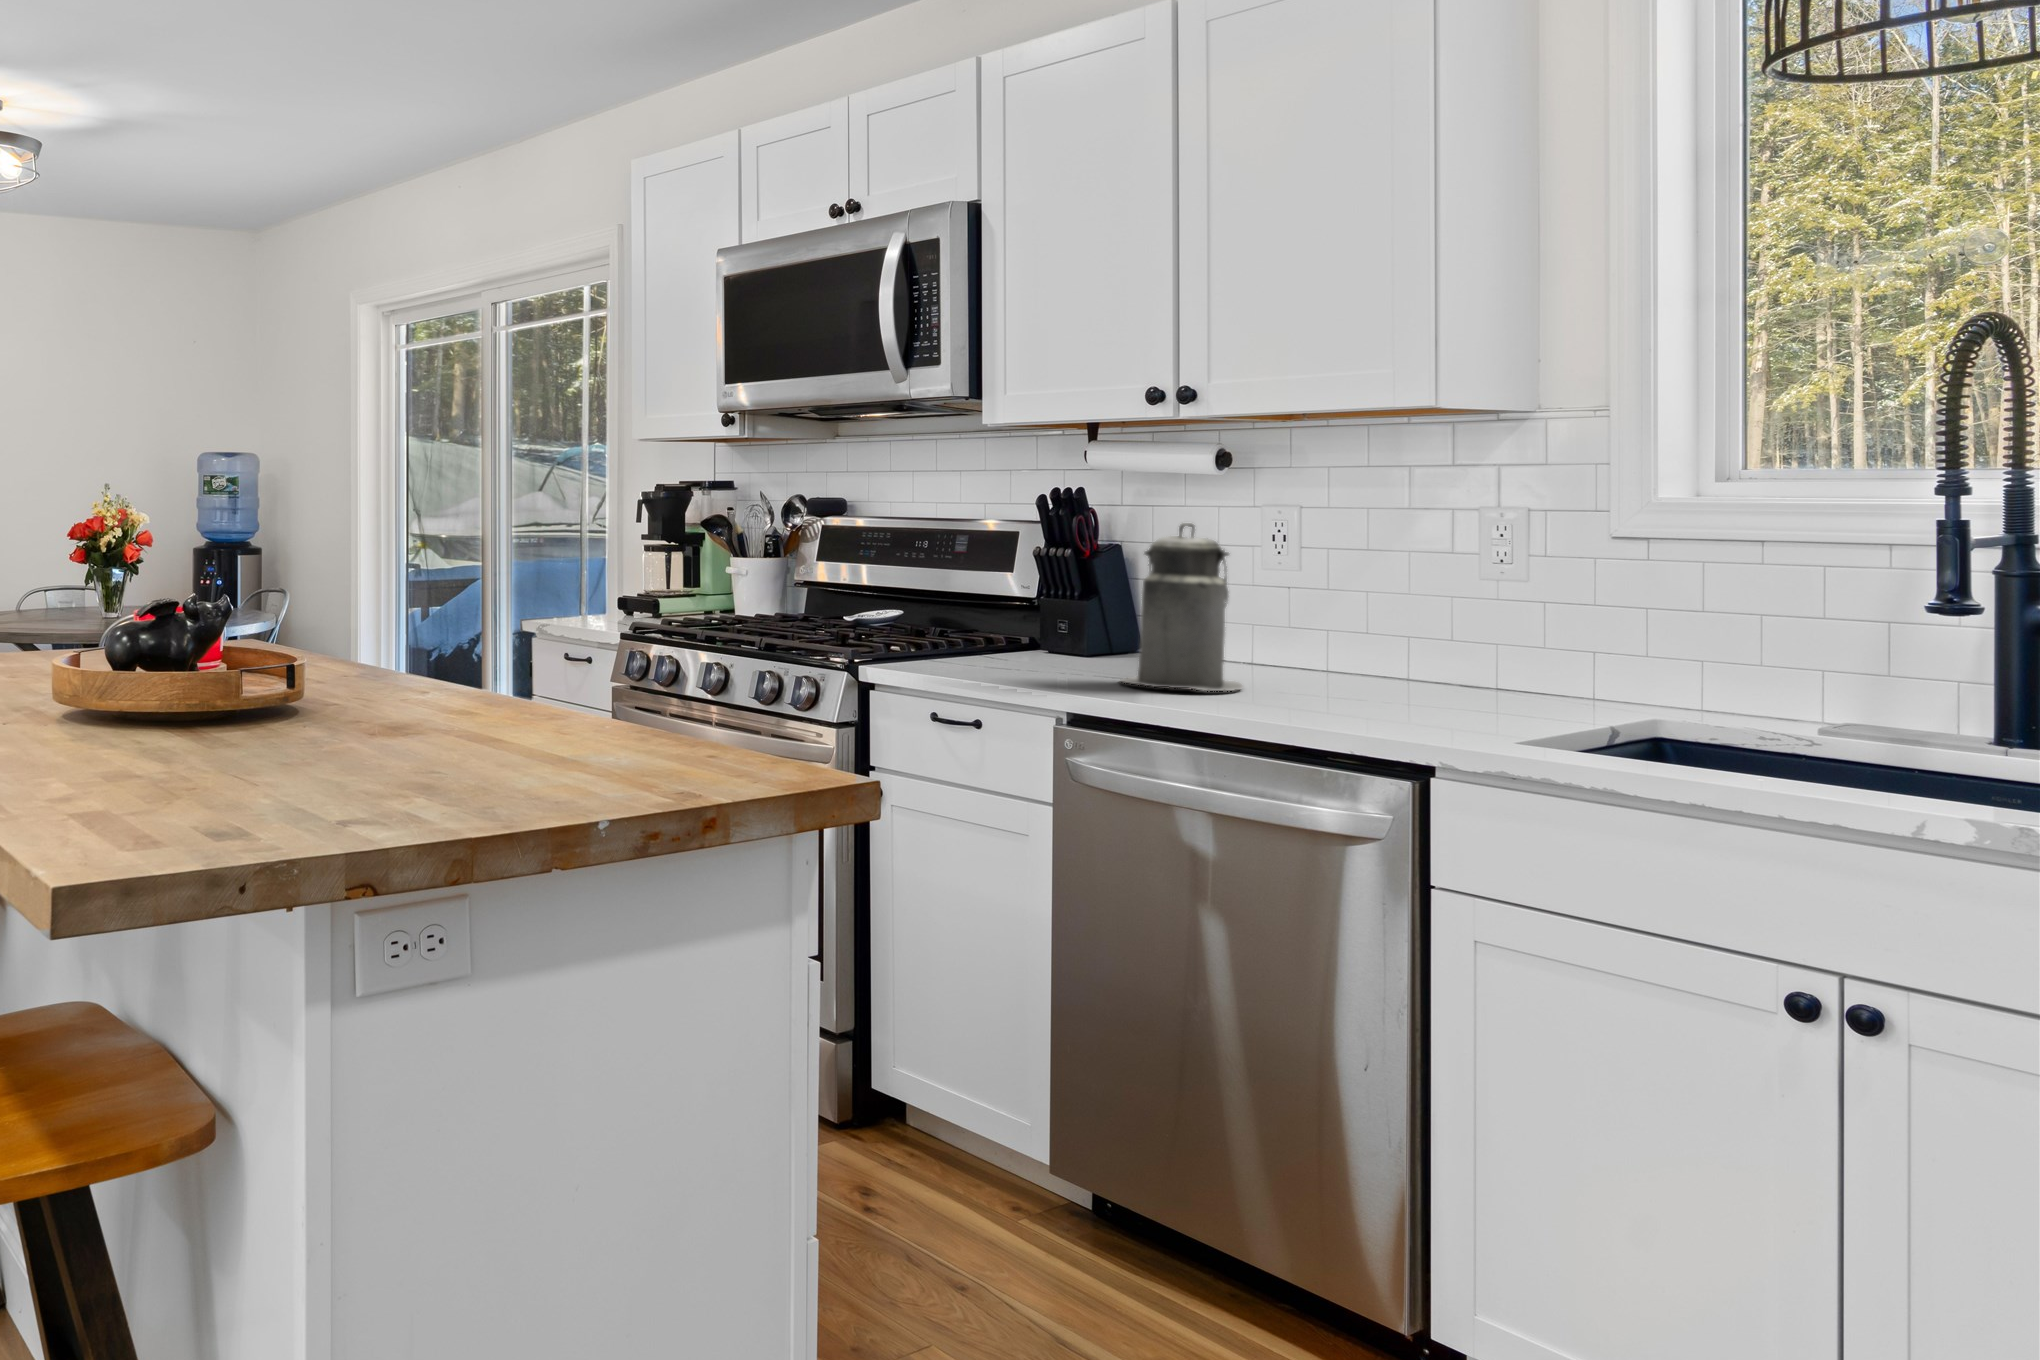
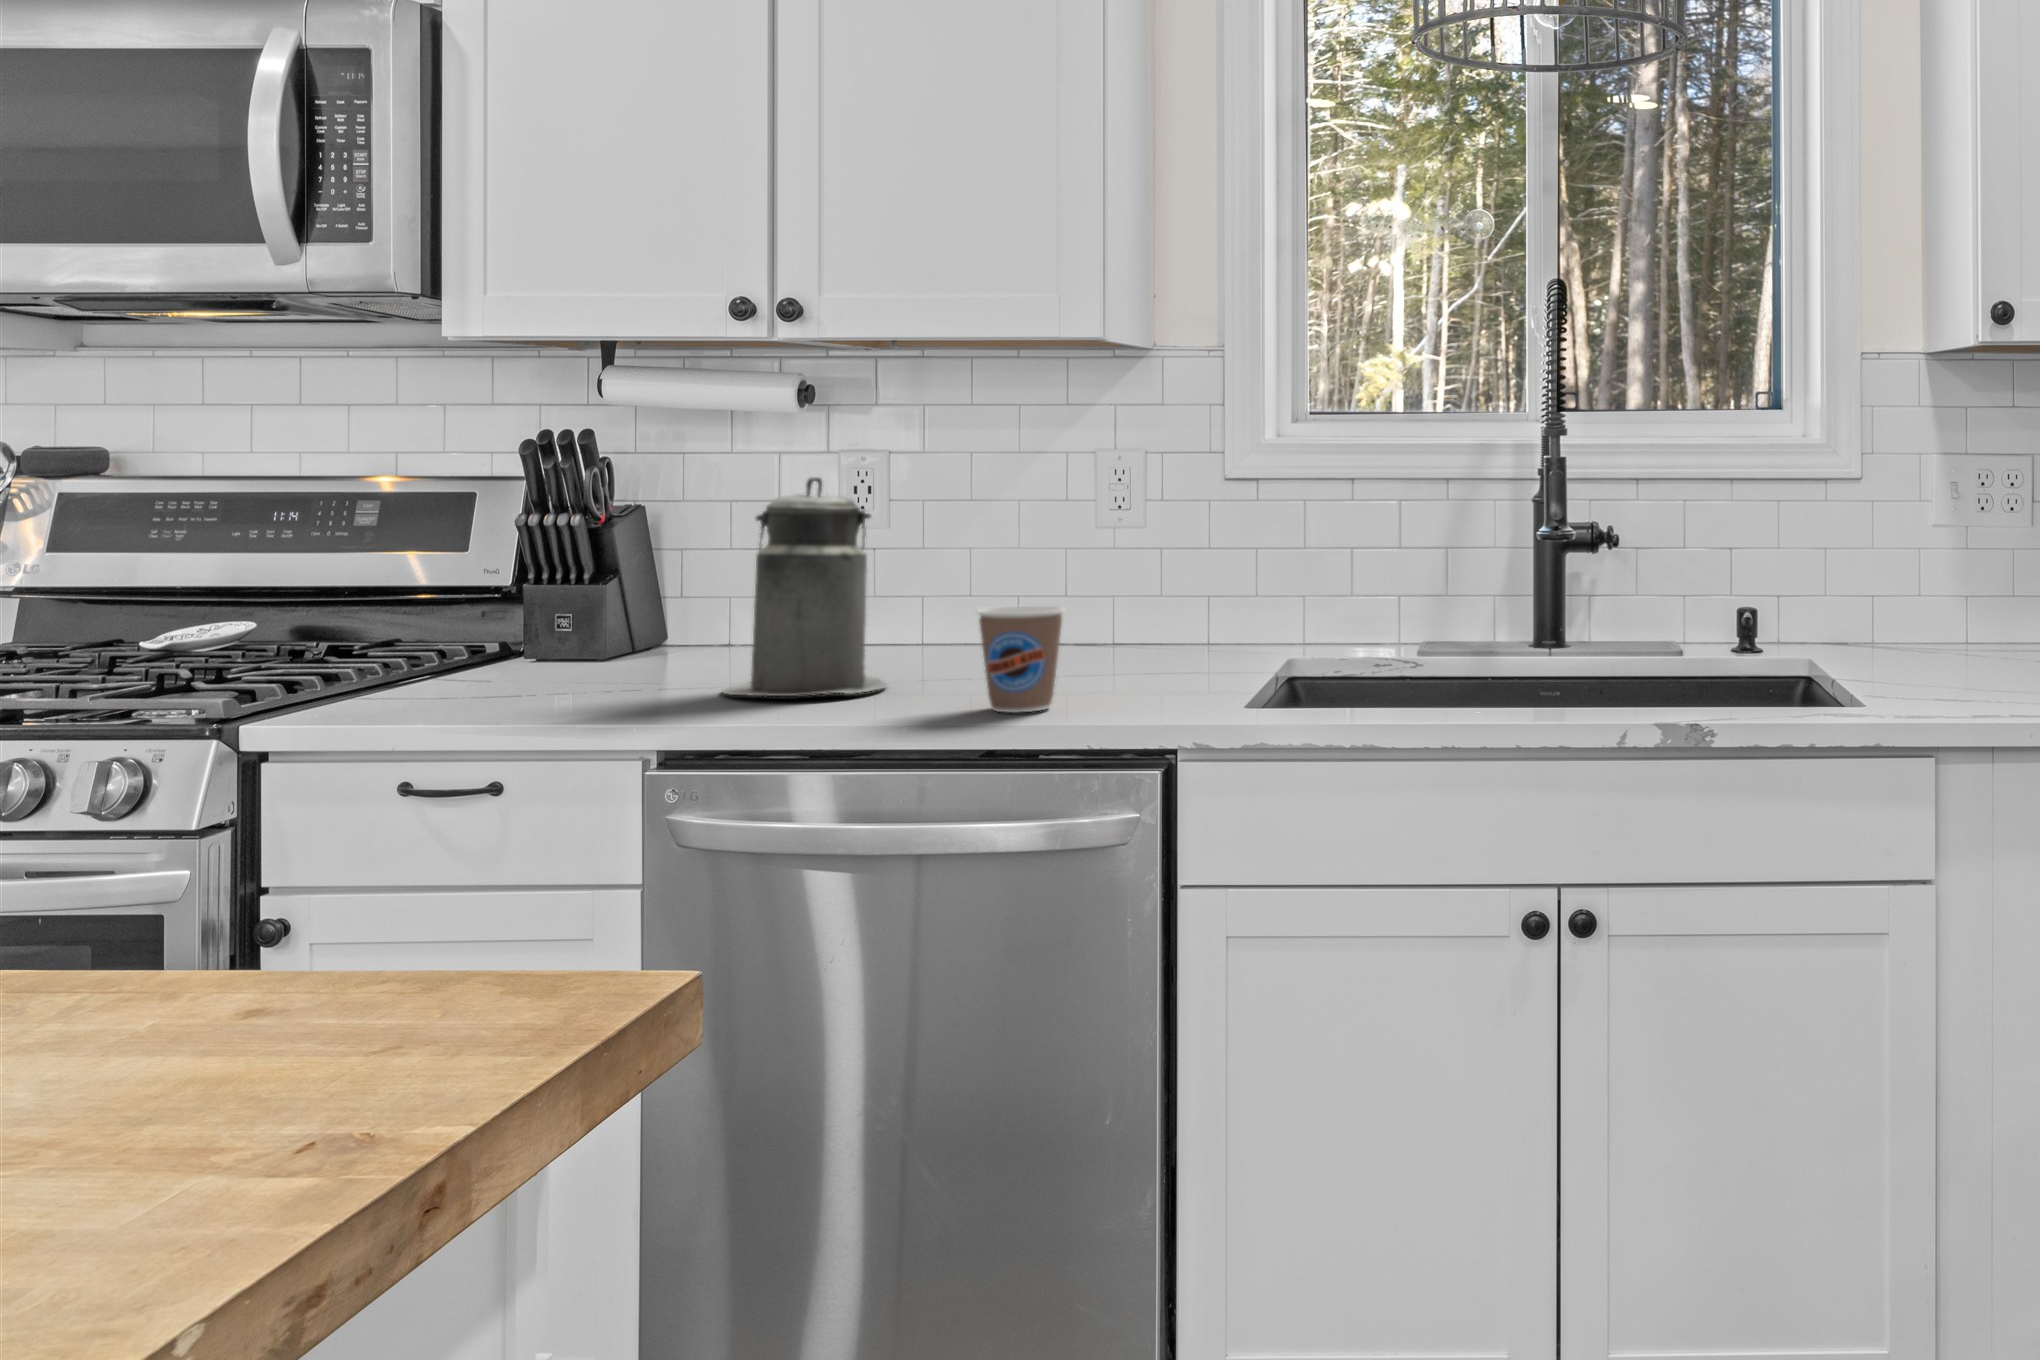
coffee cup: none [1281,632,1358,718] -> present [977,606,1064,713]

